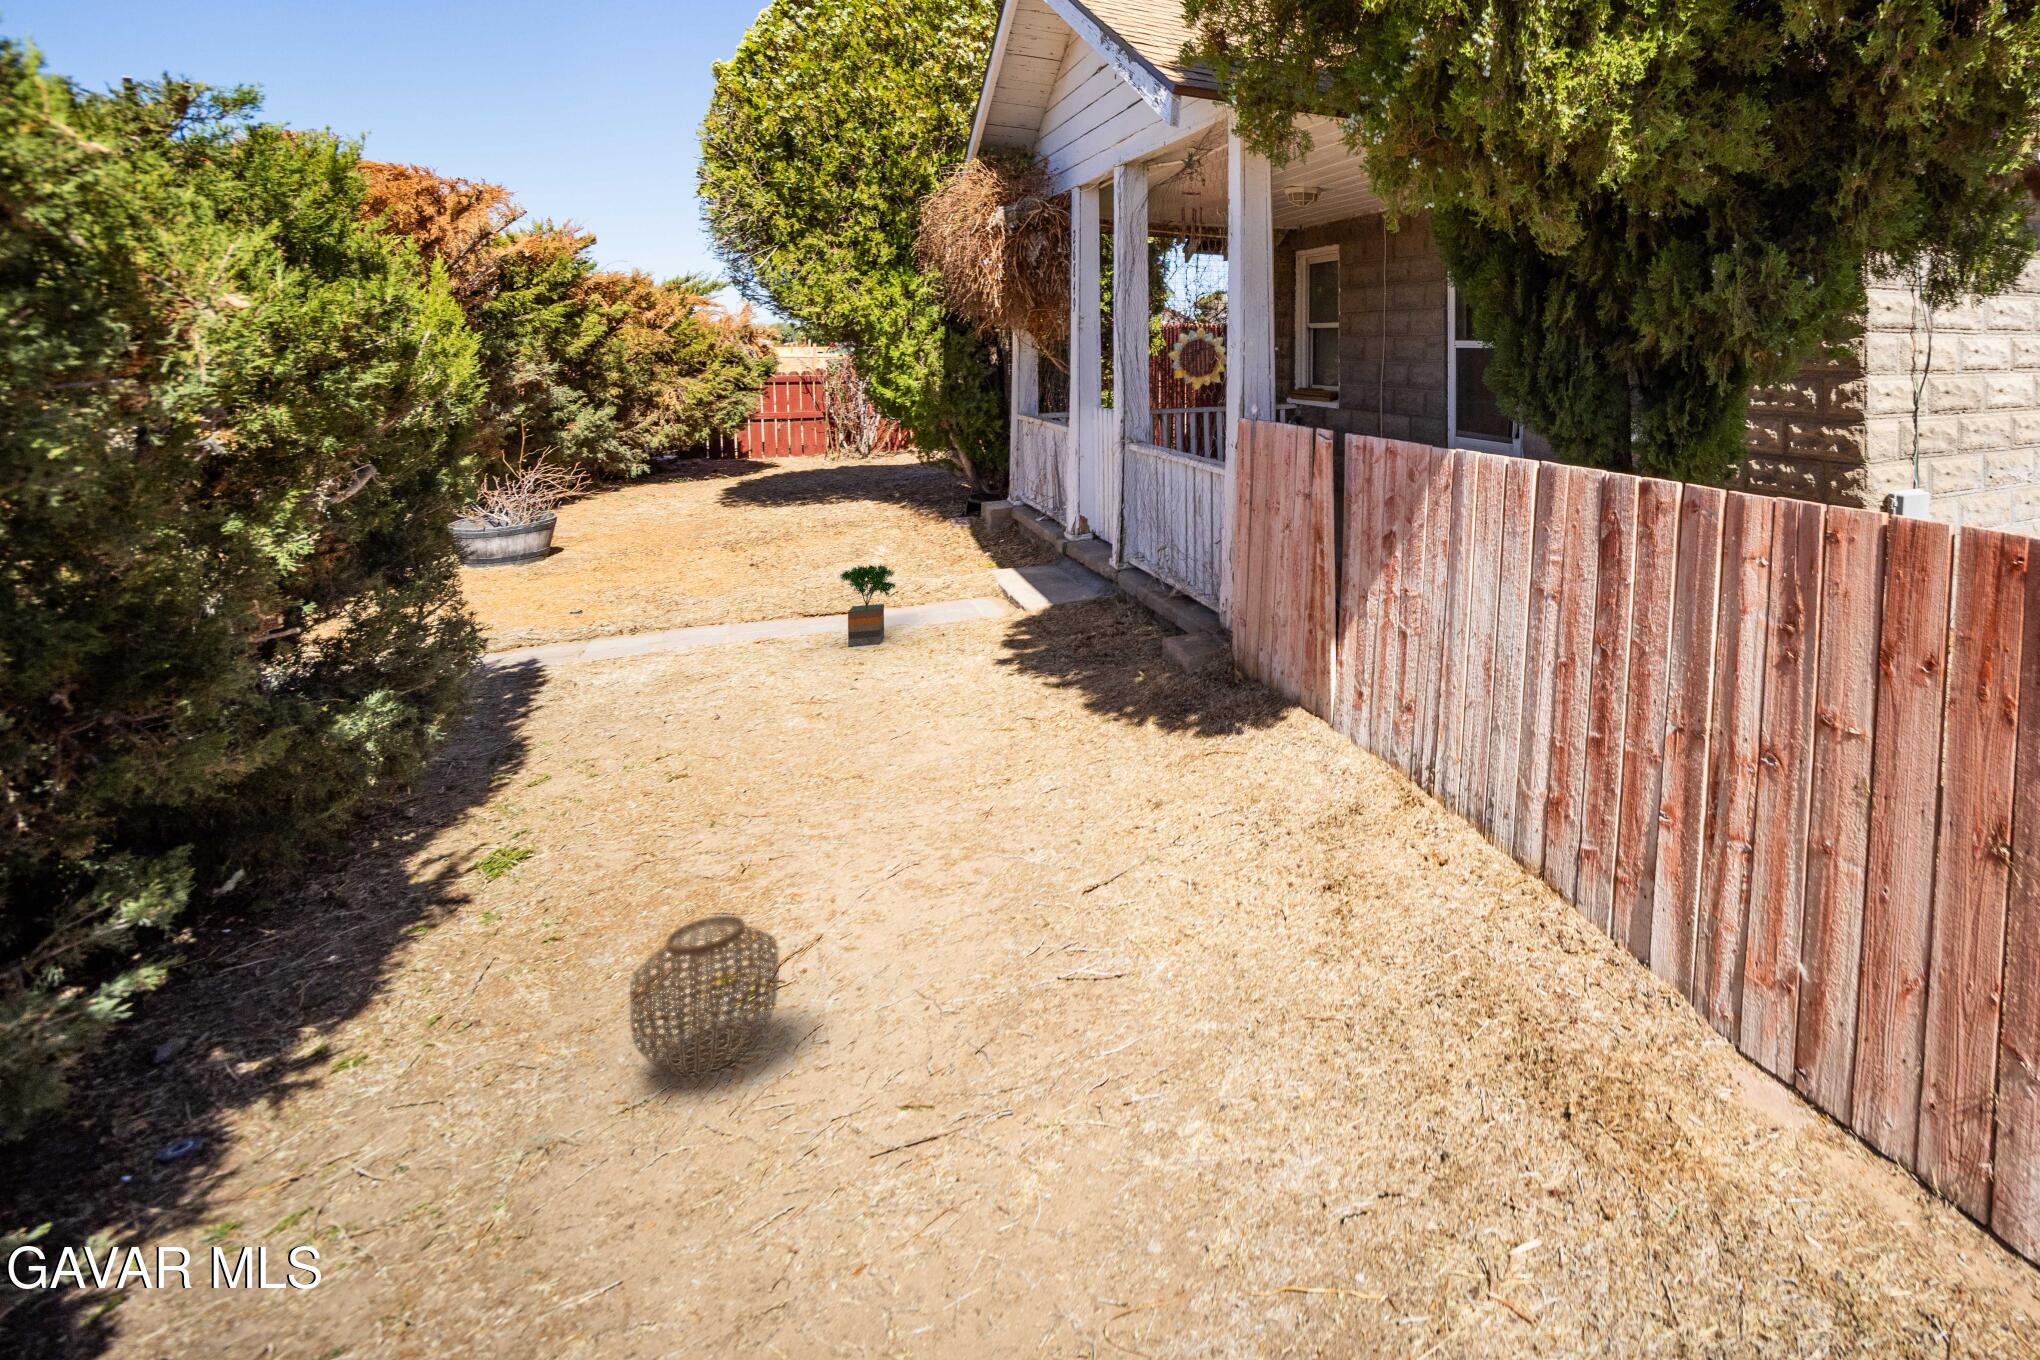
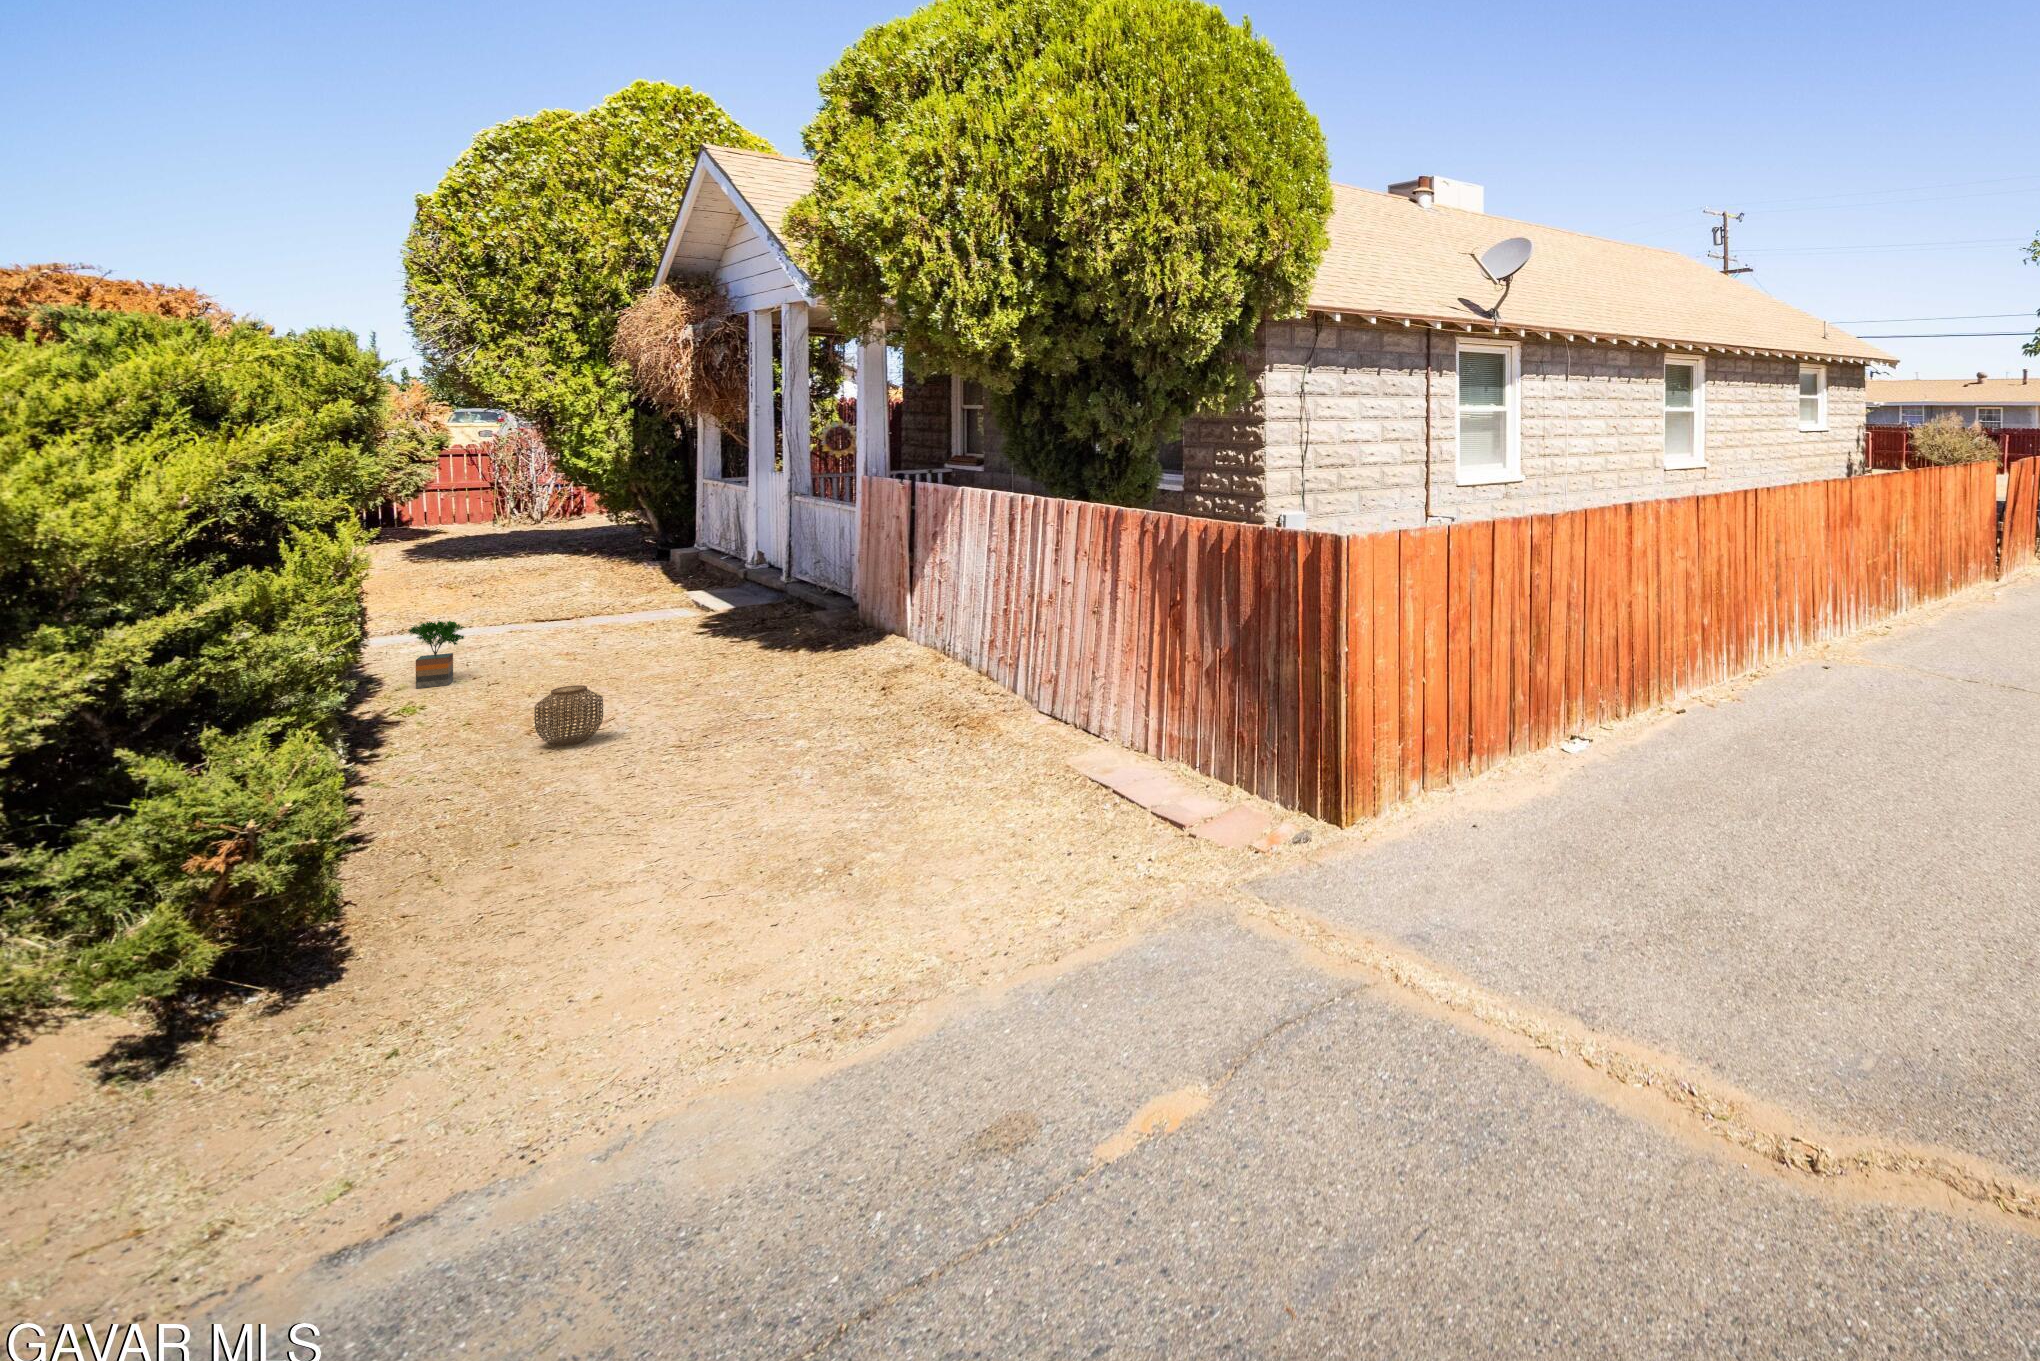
potted tree: present [840,565,895,646] -> present [408,621,464,688]

